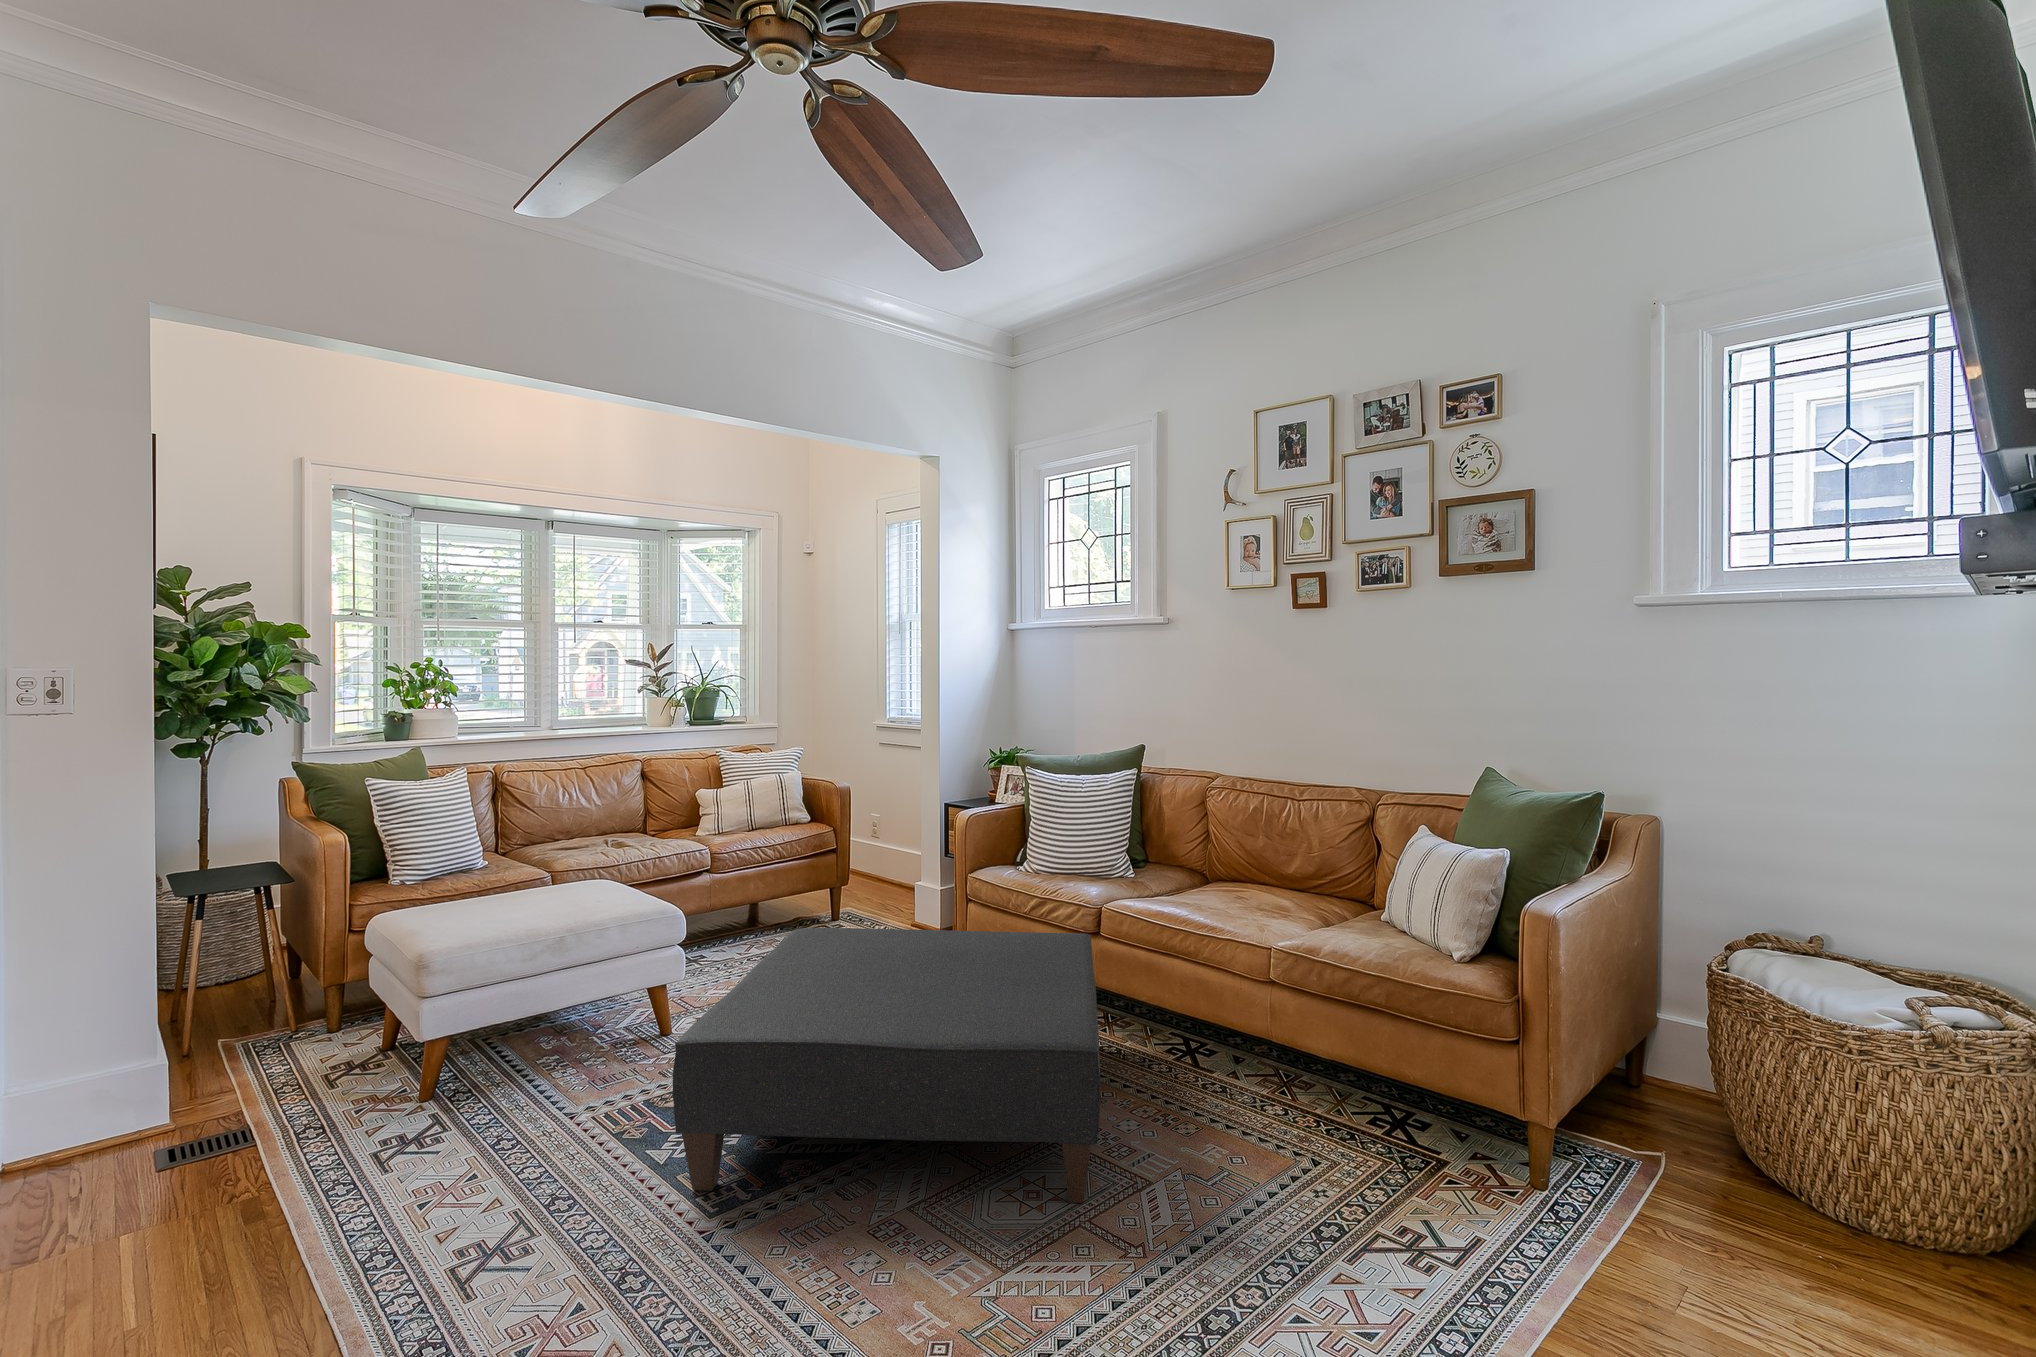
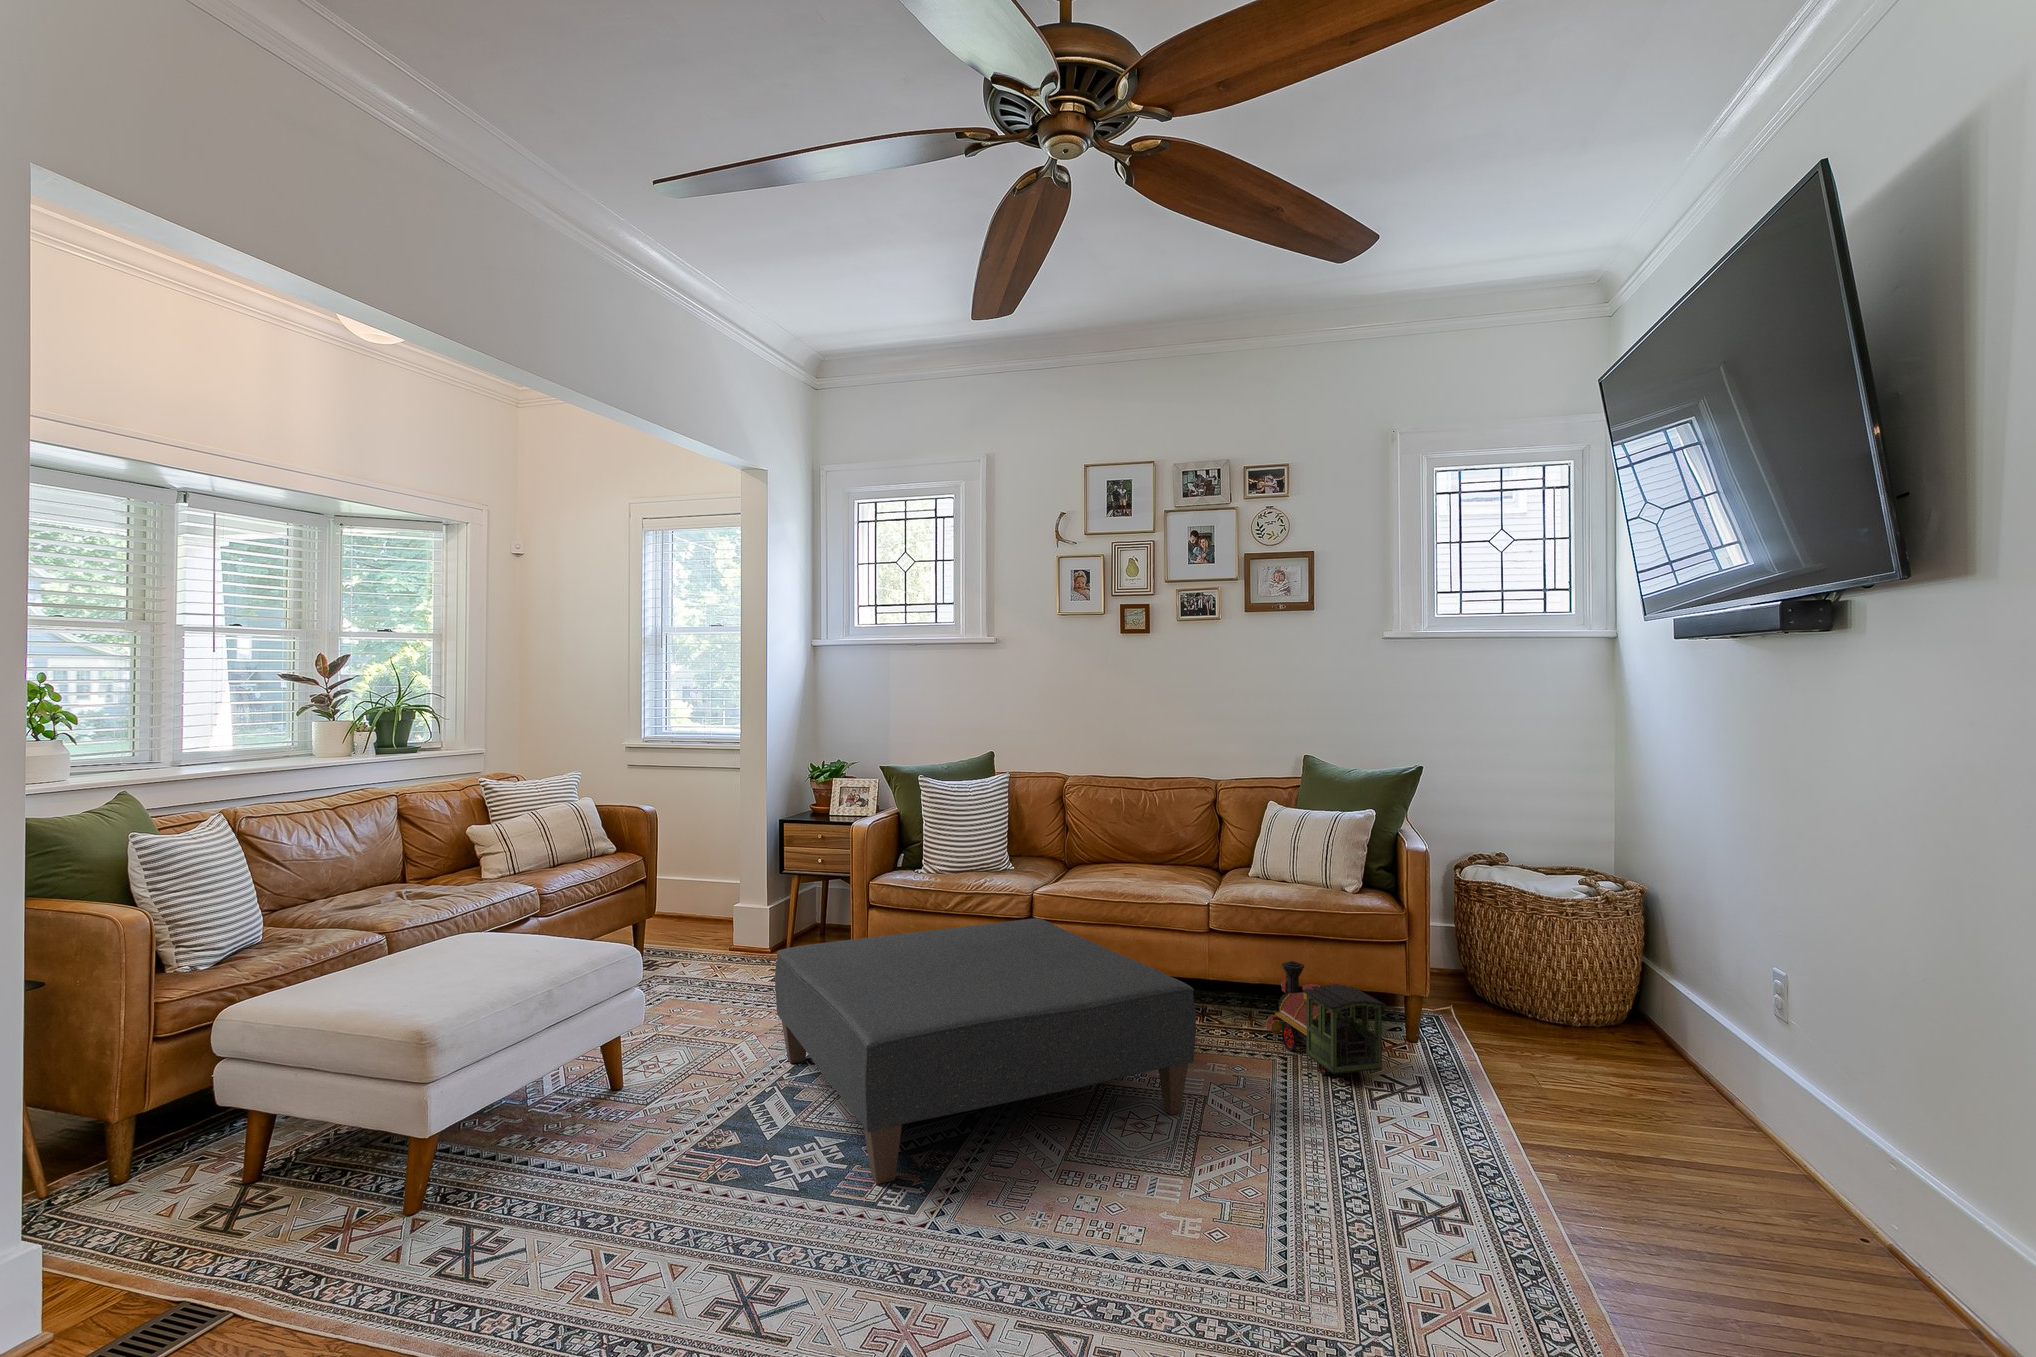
toy train: none [1315,1040,1410,1222] -> present [1266,961,1386,1075]

